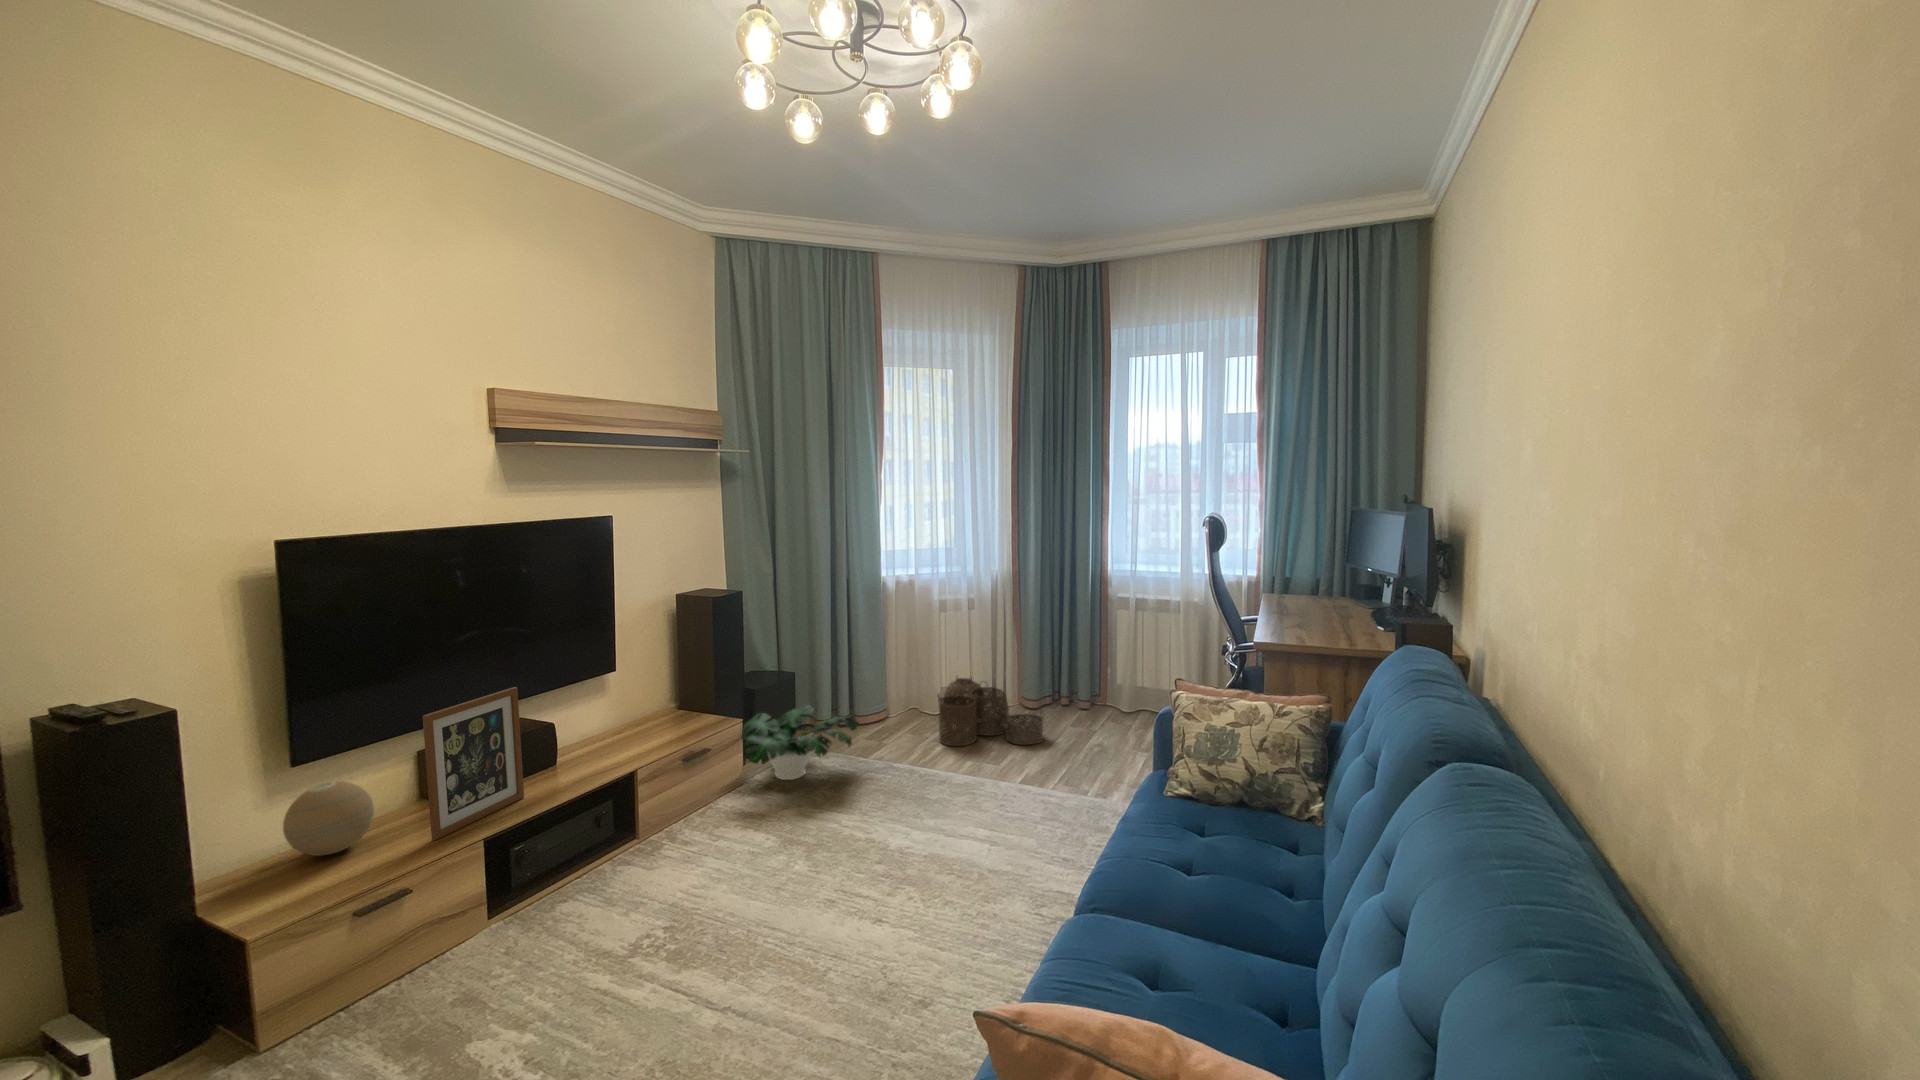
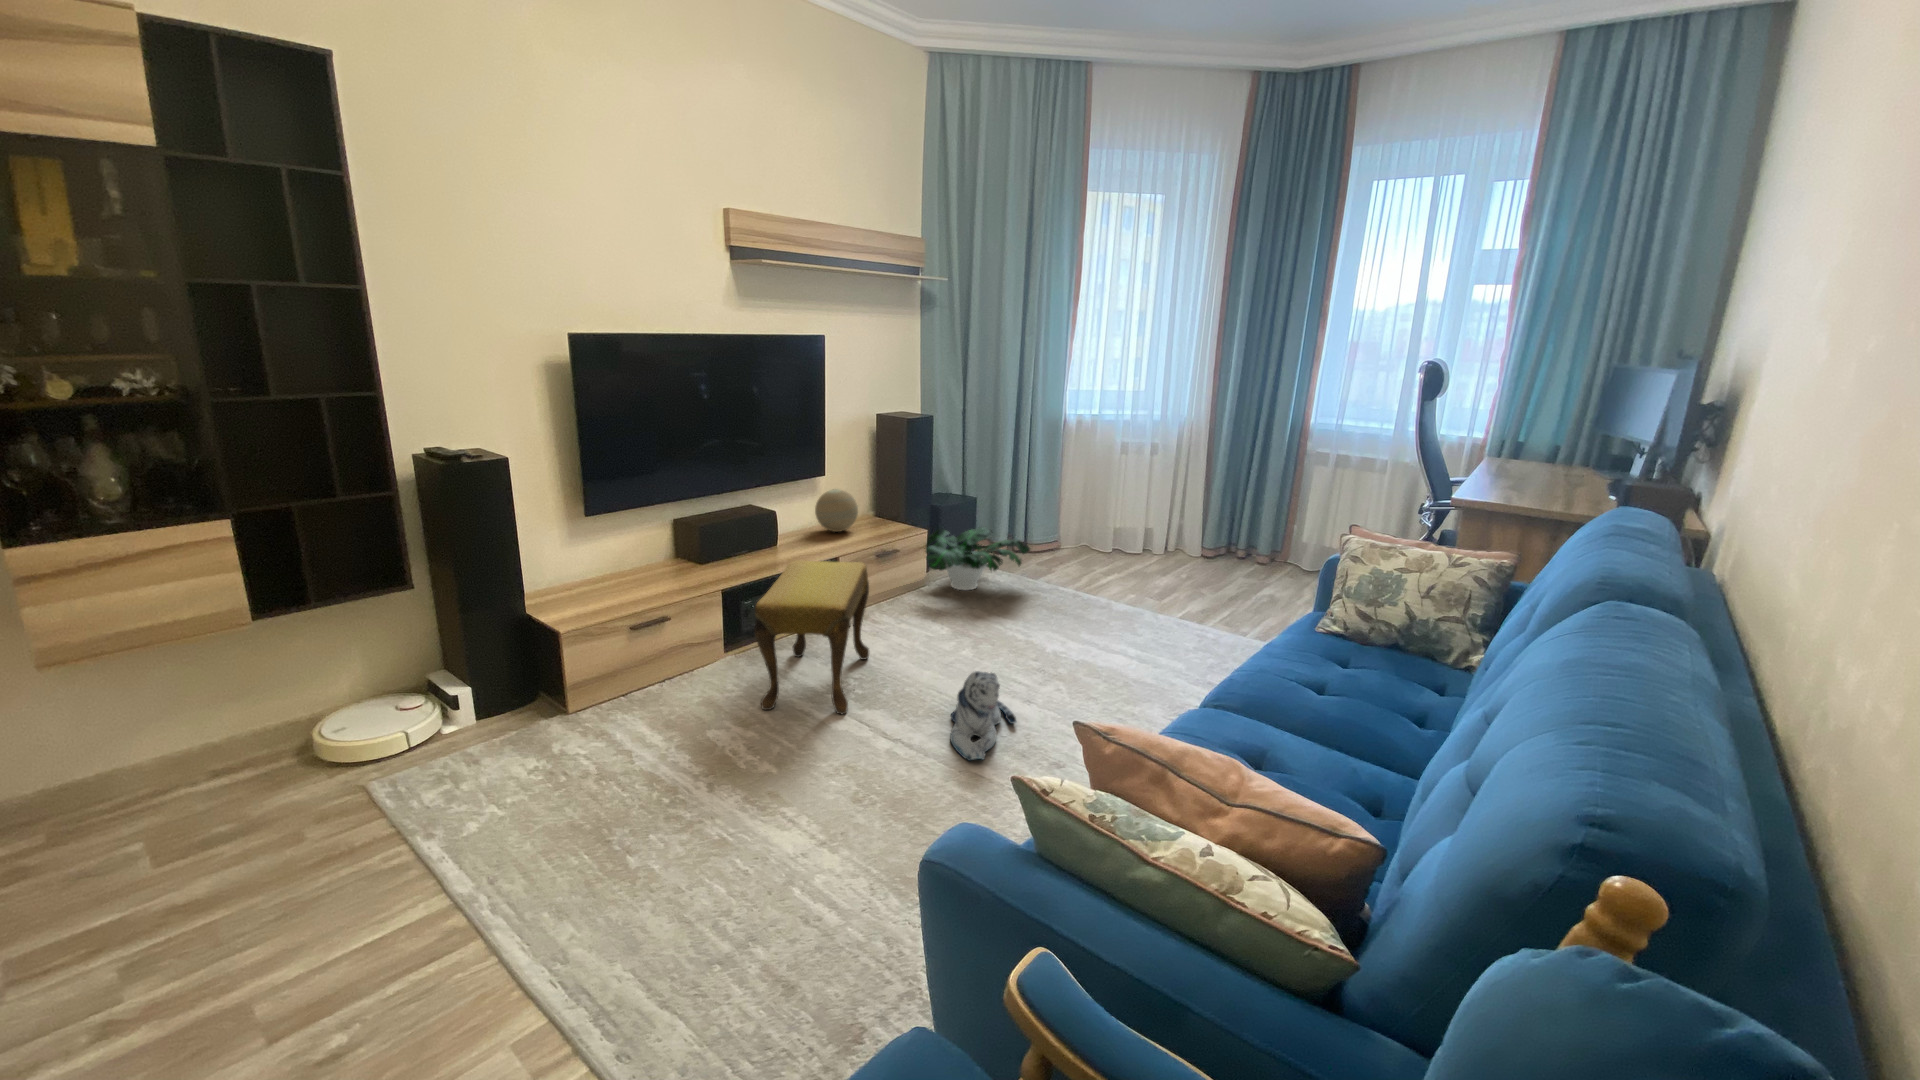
woven basket: present [938,678,1043,746] -> none [1106,518,1215,590]
picture frame: present [423,687,524,840] -> none [676,474,748,586]
footstool: none [529,777,683,996] -> present [754,561,869,714]
decorative orb: present [283,781,374,856] -> present [815,489,858,532]
plush toy: none [787,897,866,1019] -> present [950,671,1016,761]

